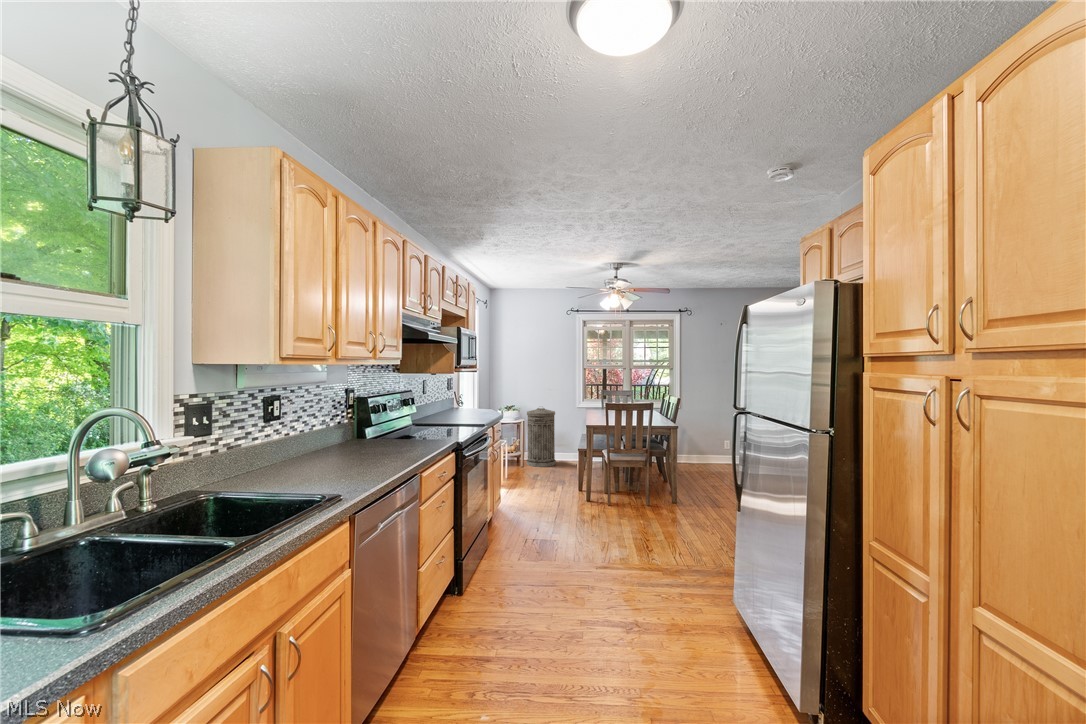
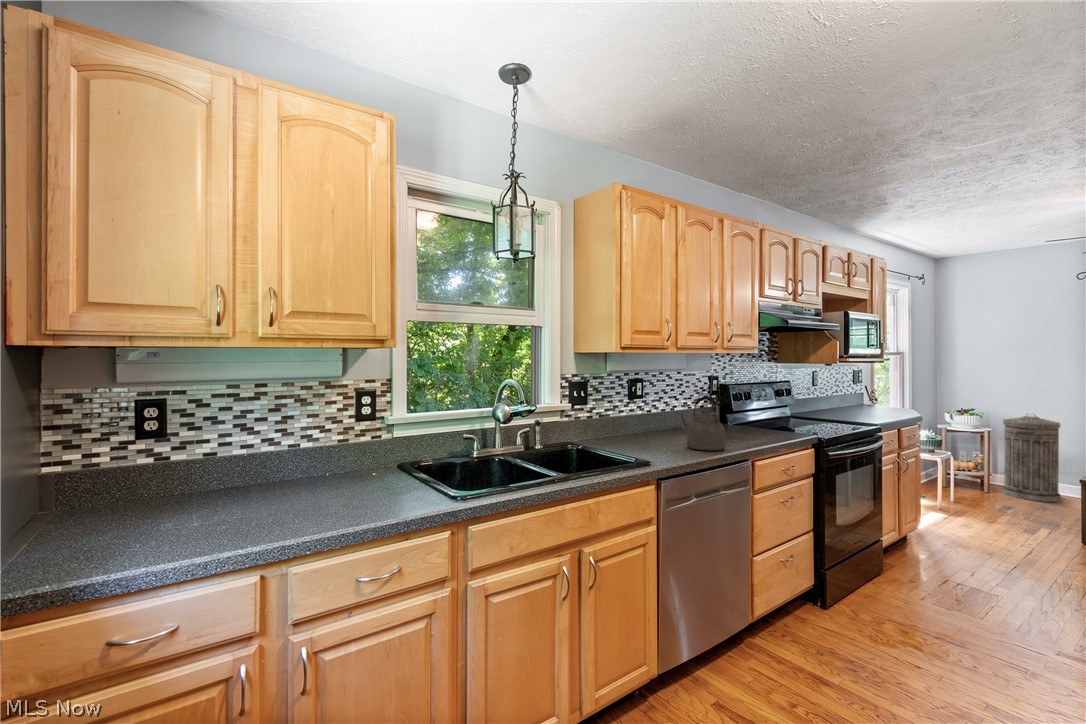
kettle: none [336,412,395,472] -> present [676,396,725,451]

